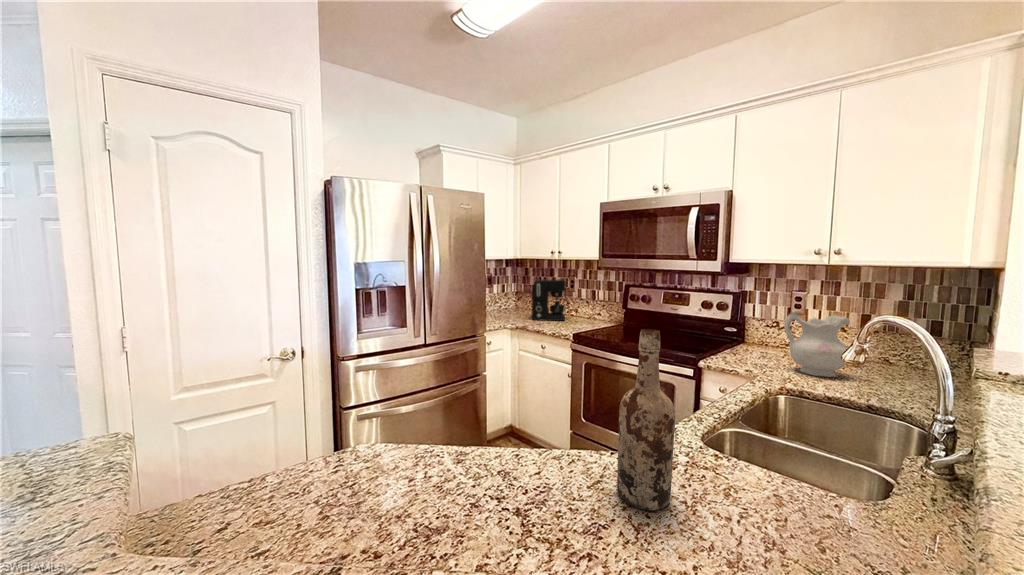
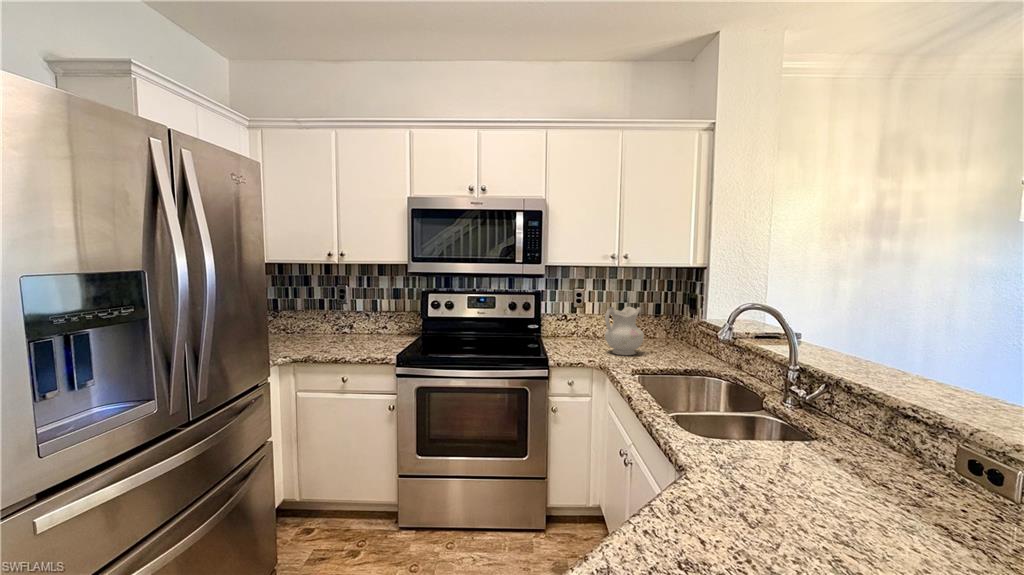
coffee maker: present [532,279,569,321] -> none [294,289,349,347]
wine bottle: present [617,329,675,510] -> none [727,336,778,480]

